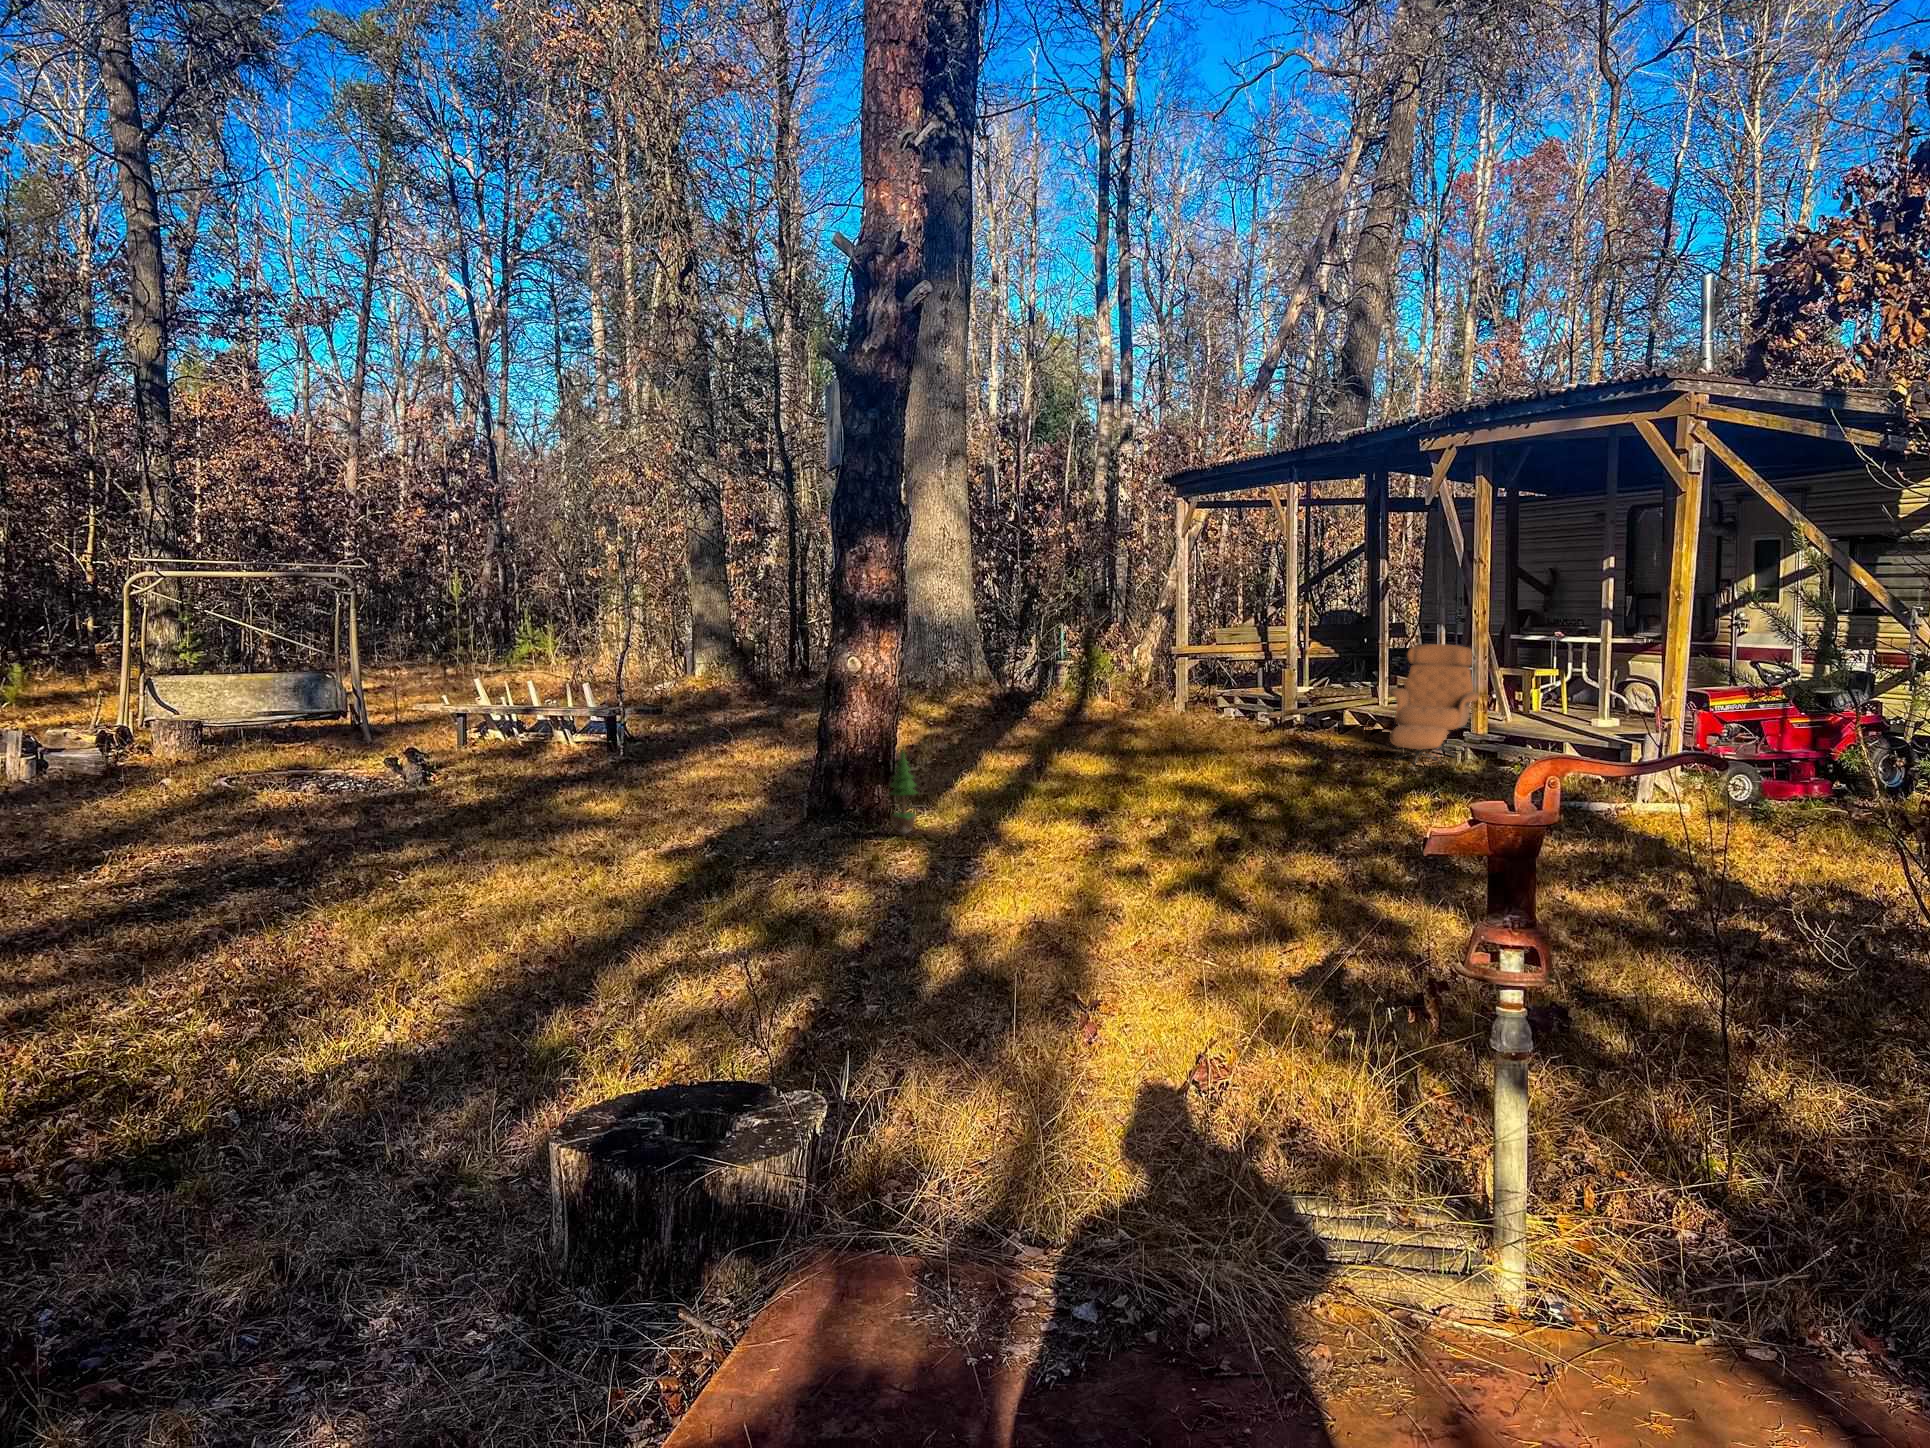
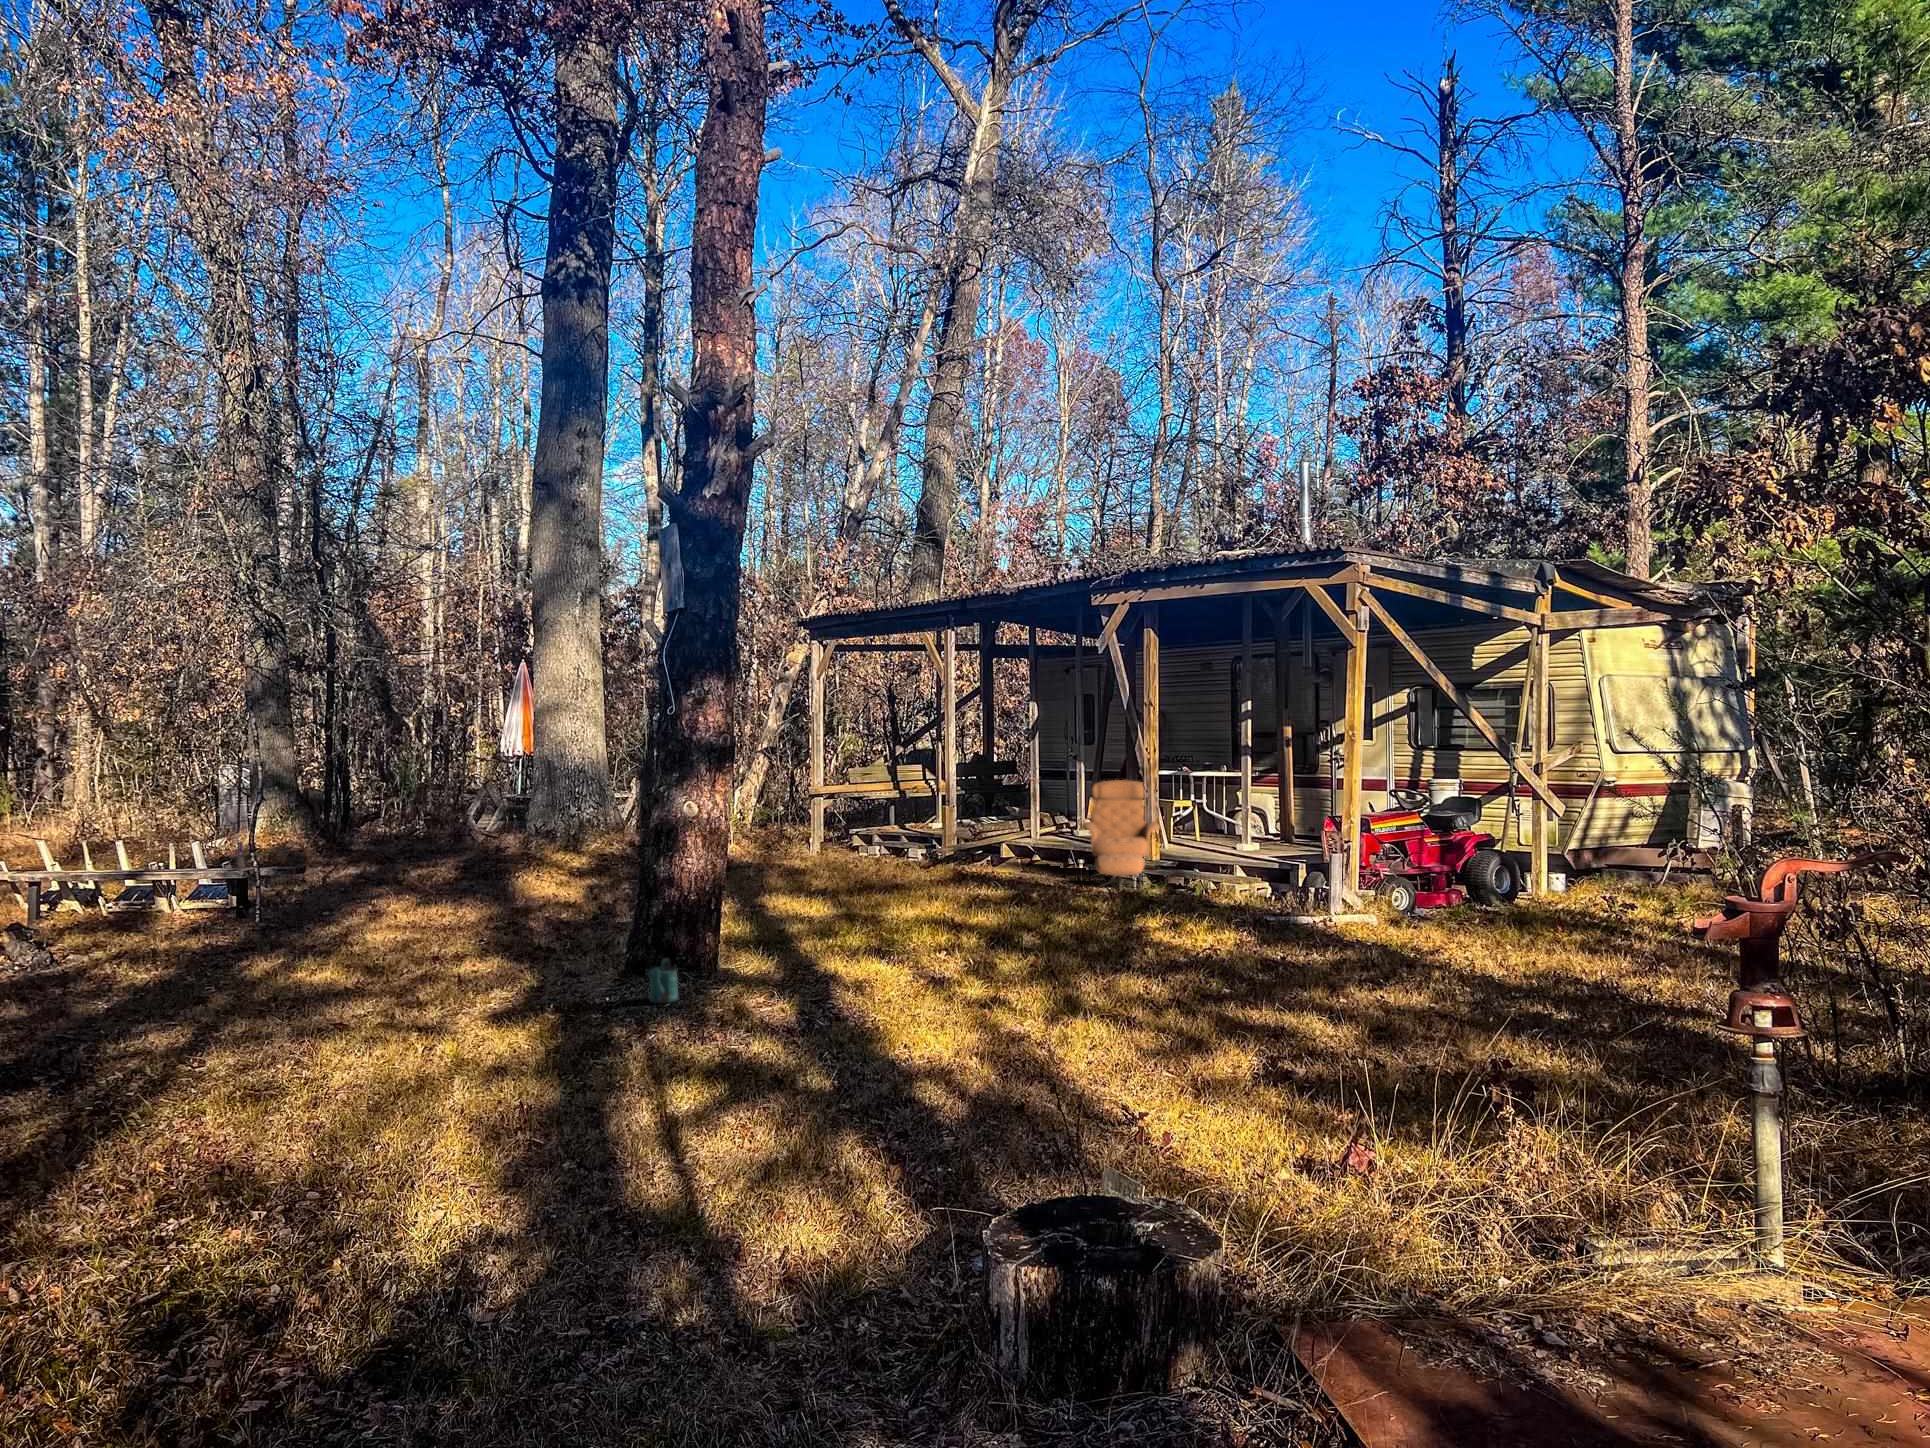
potted tree: present [889,750,917,834] -> none [718,897,751,989]
watering can: none [809,800,847,842] -> present [648,958,678,1003]

